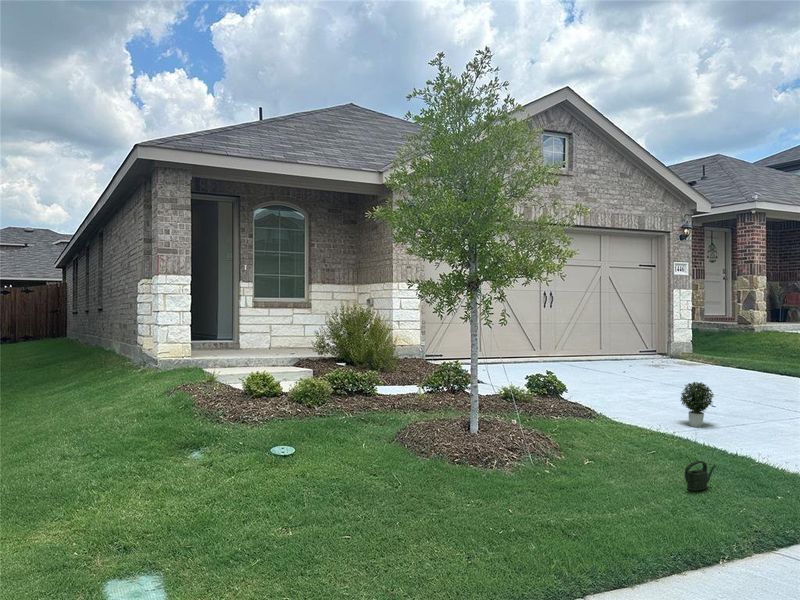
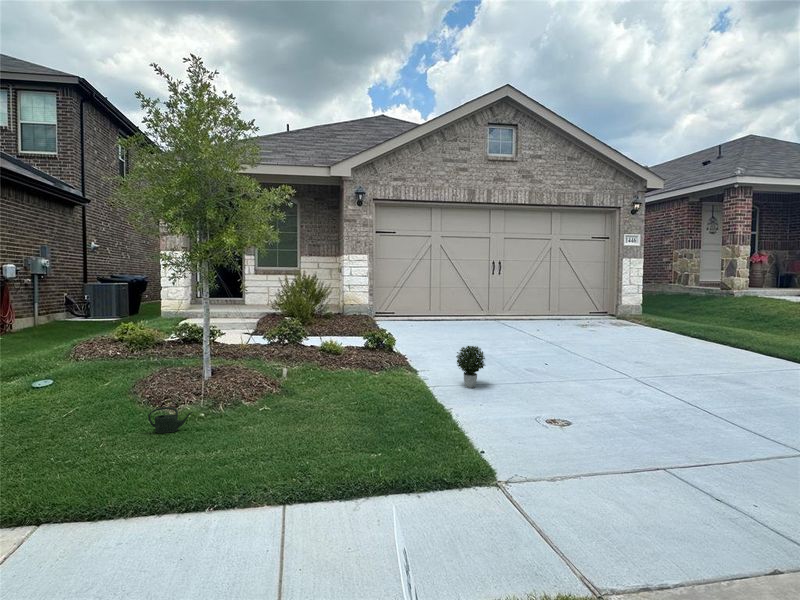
watering can: present [685,461,716,491] -> present [148,407,193,433]

